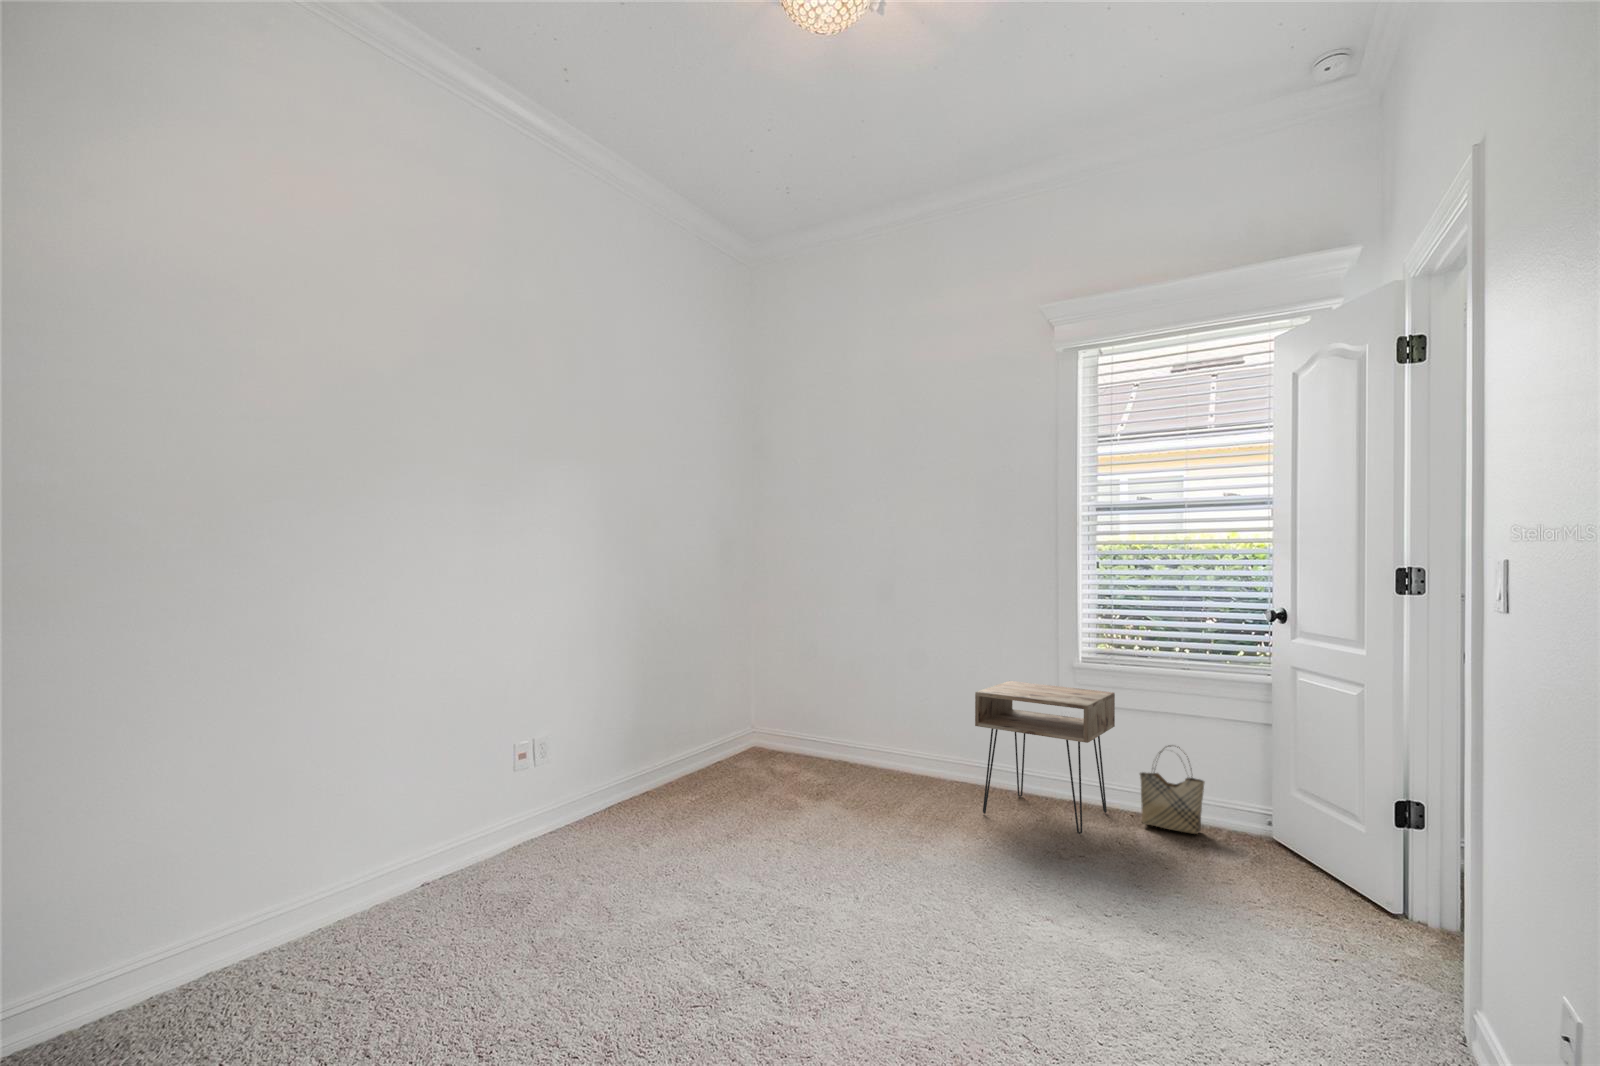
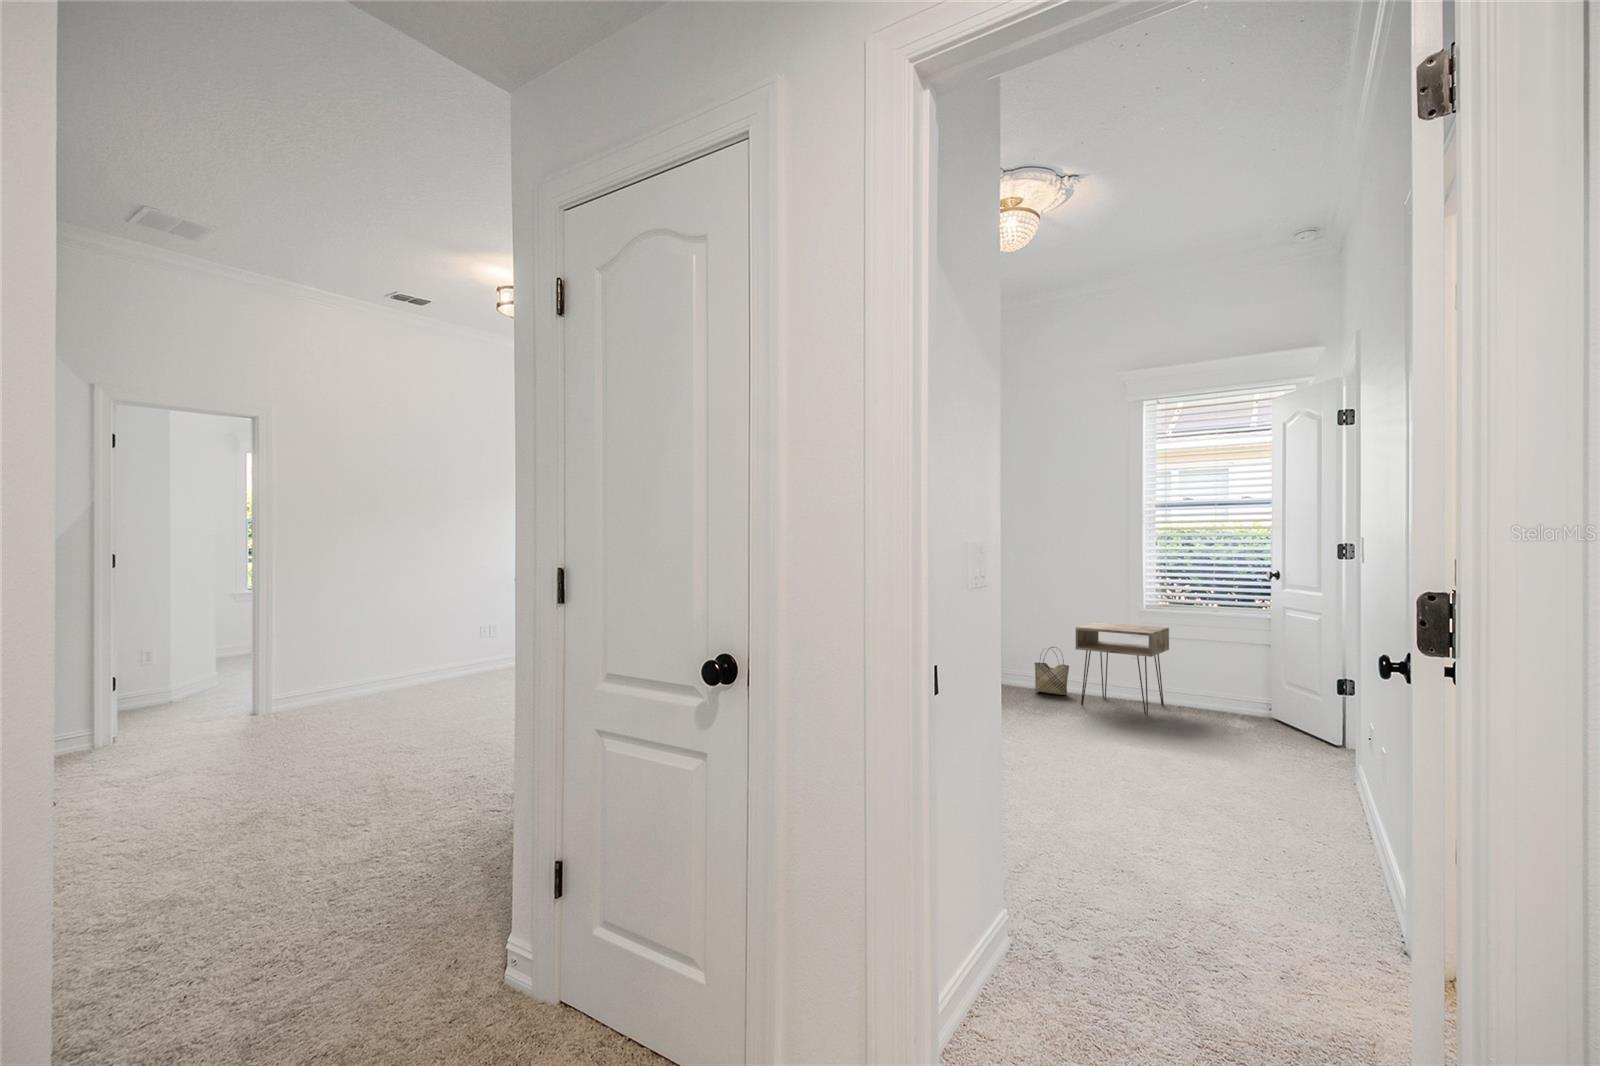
woven basket: present [1140,745,1205,834] -> present [1035,647,1069,695]

